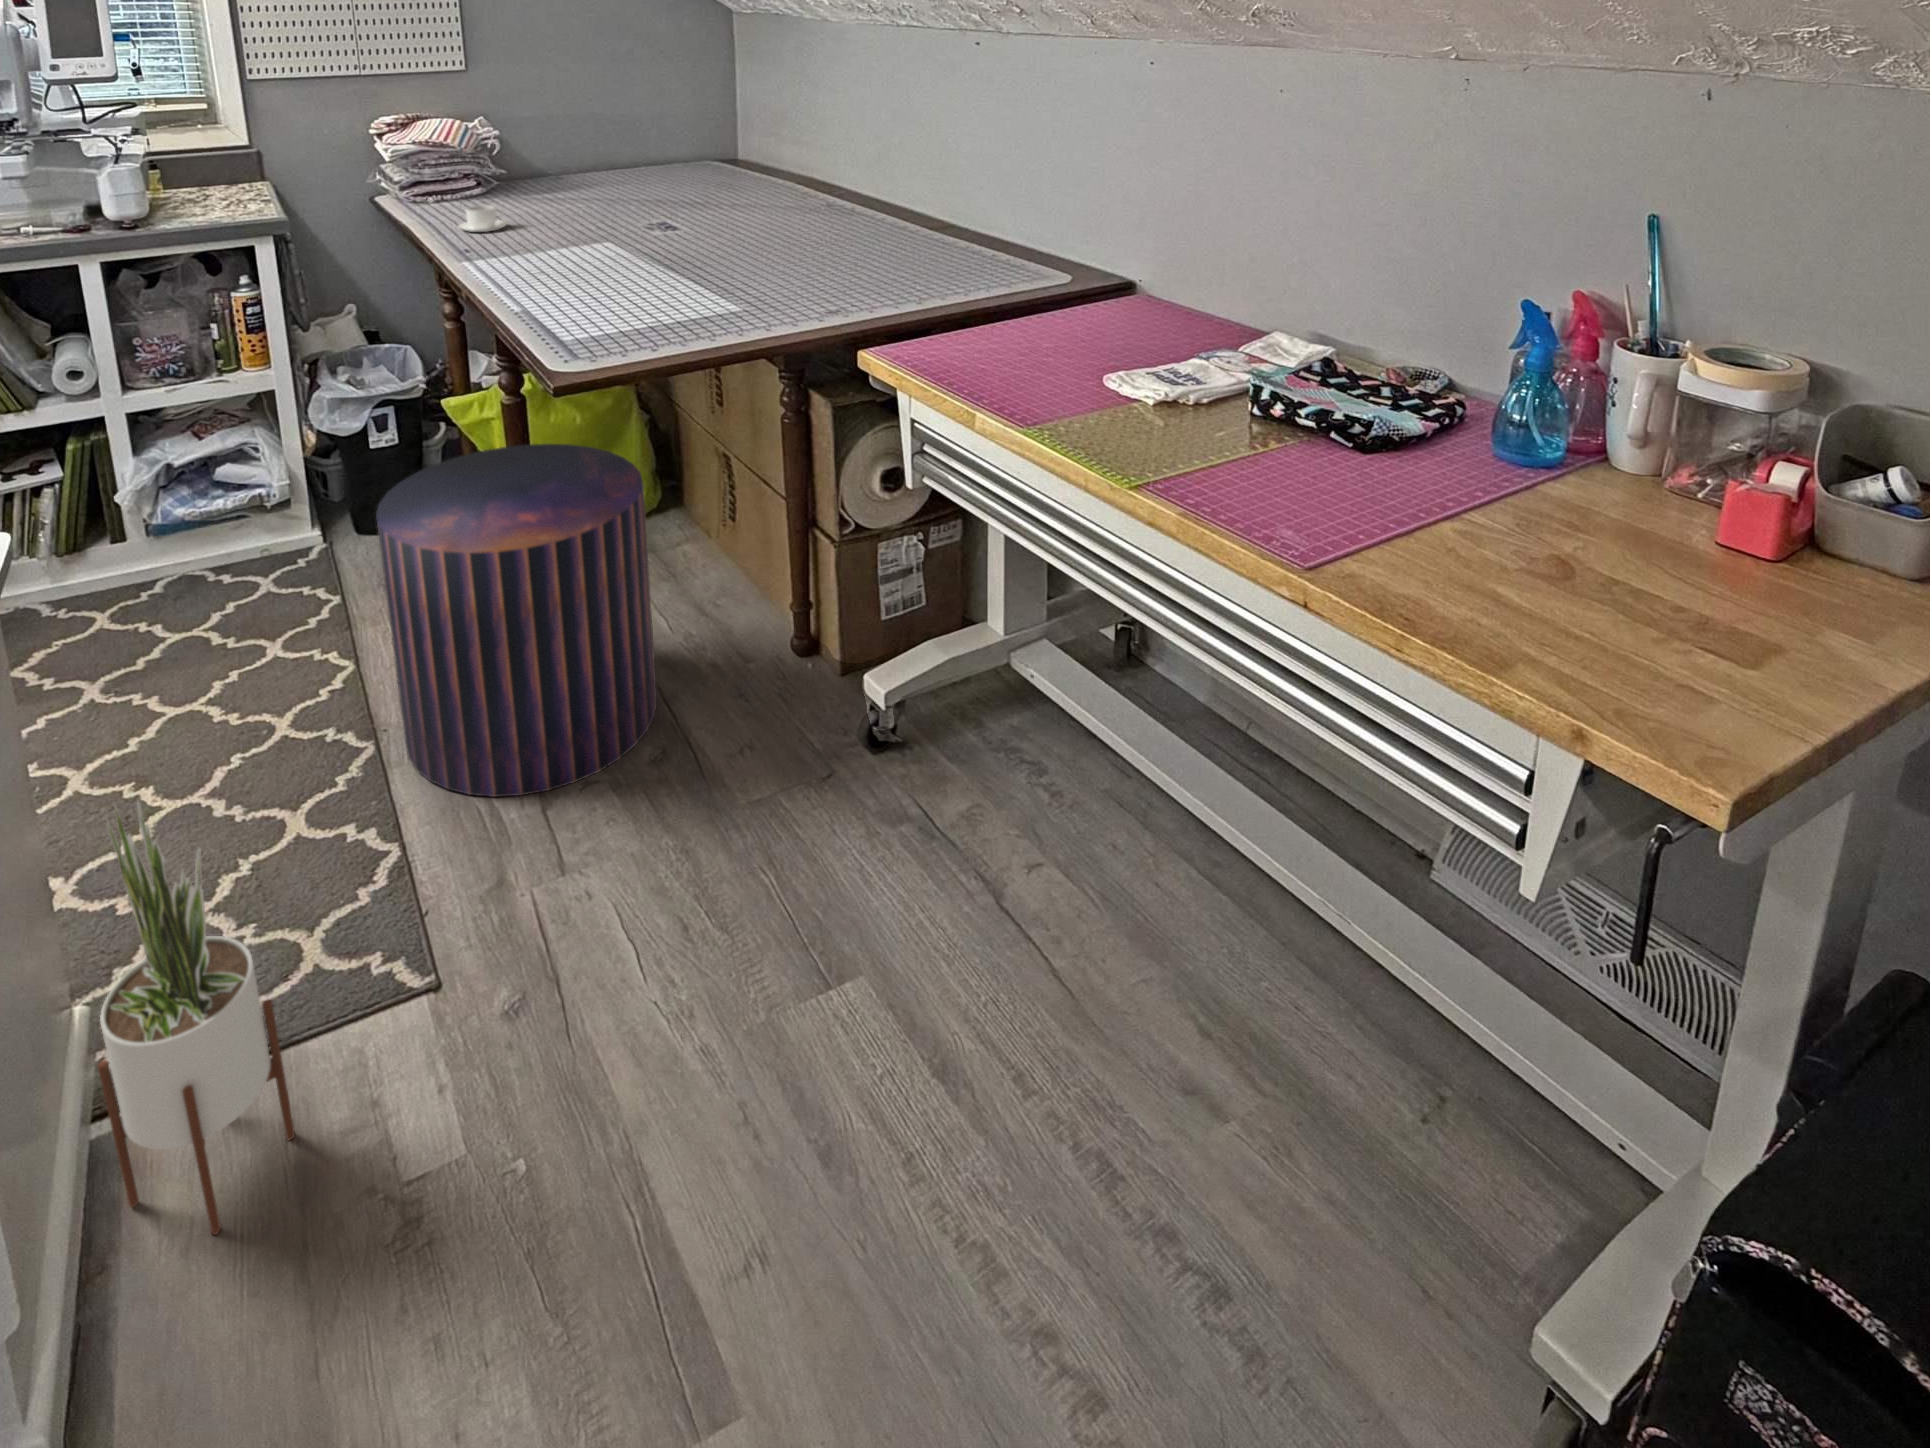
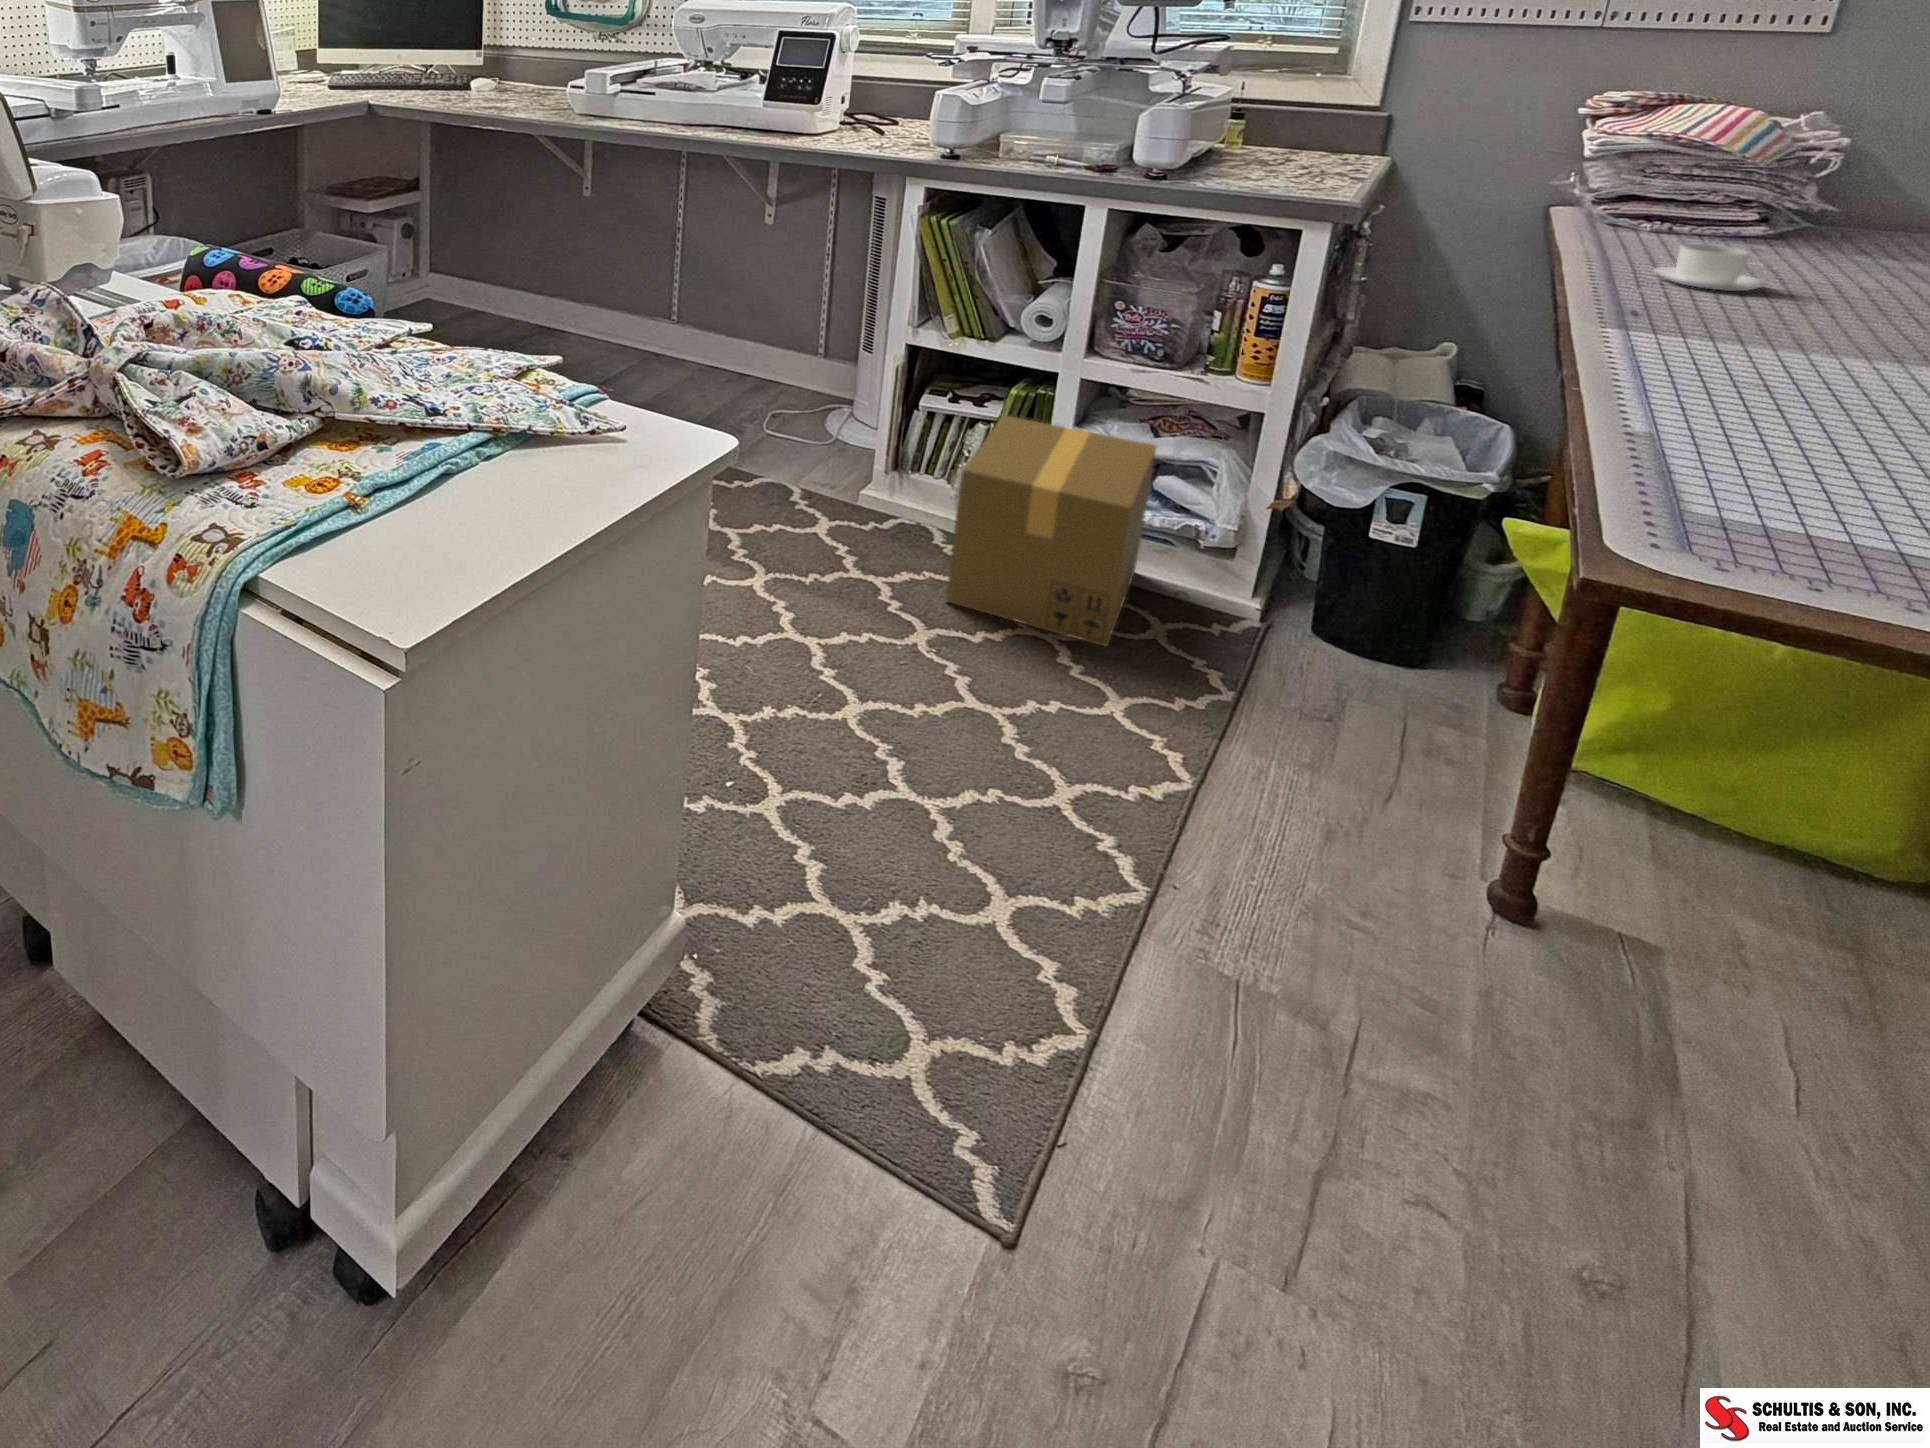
pouf: present [376,444,657,797] -> none [1174,590,1808,1229]
cardboard box: none [68,445,243,653] -> present [946,415,1156,646]
potted plant: present [98,802,295,1235] -> none [620,744,785,1237]

